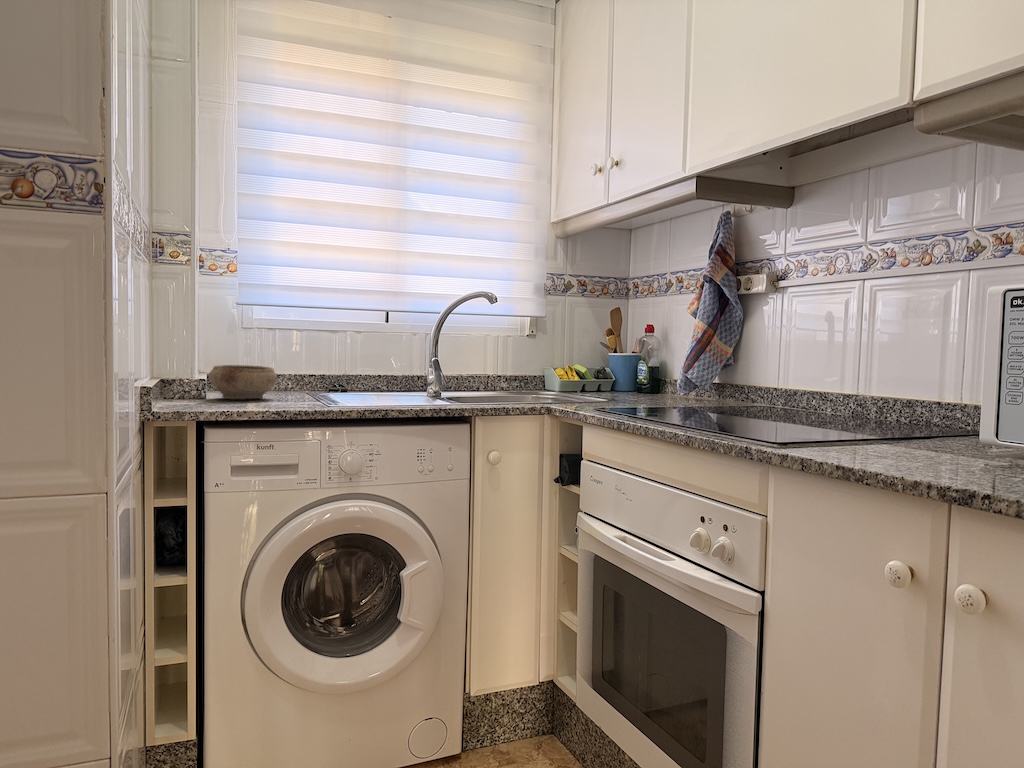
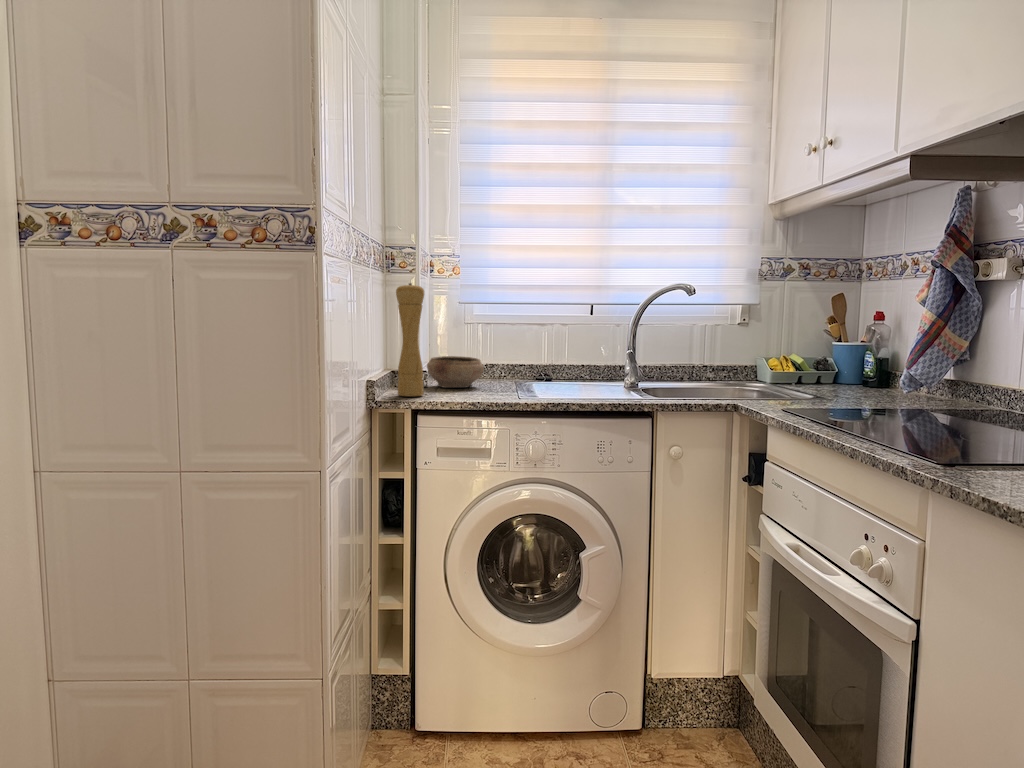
pepper mill: none [179,276,215,407] -> present [396,283,424,397]

